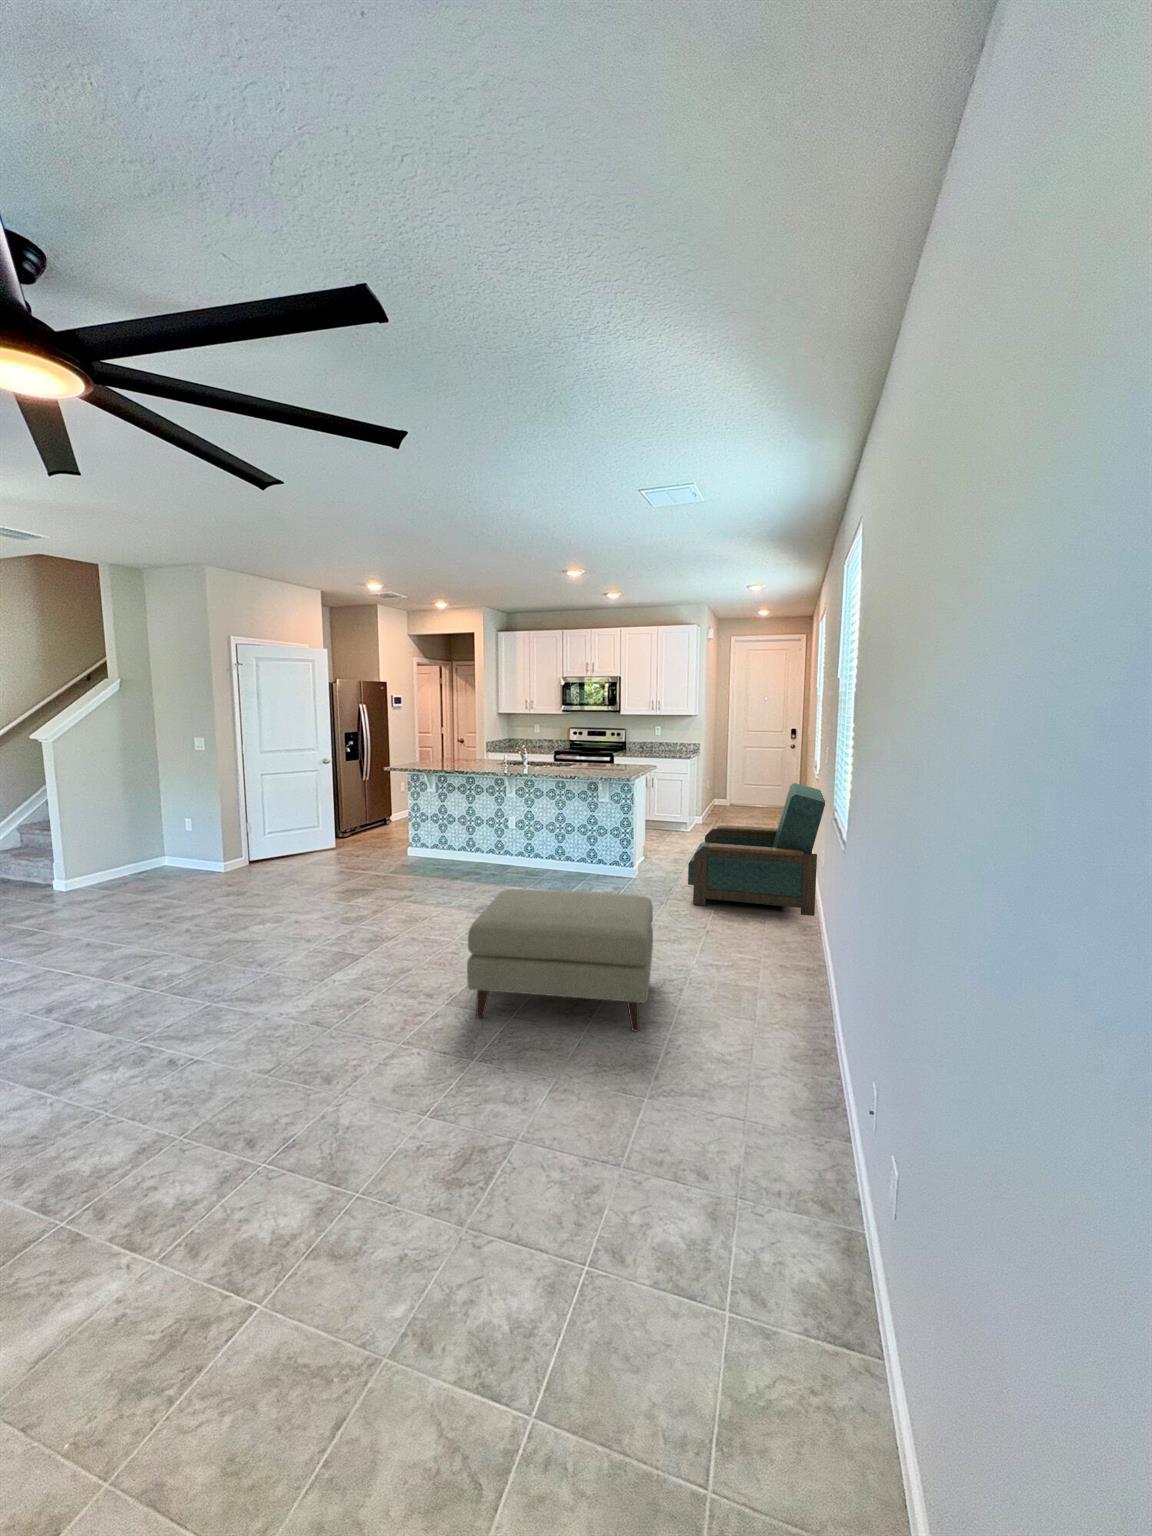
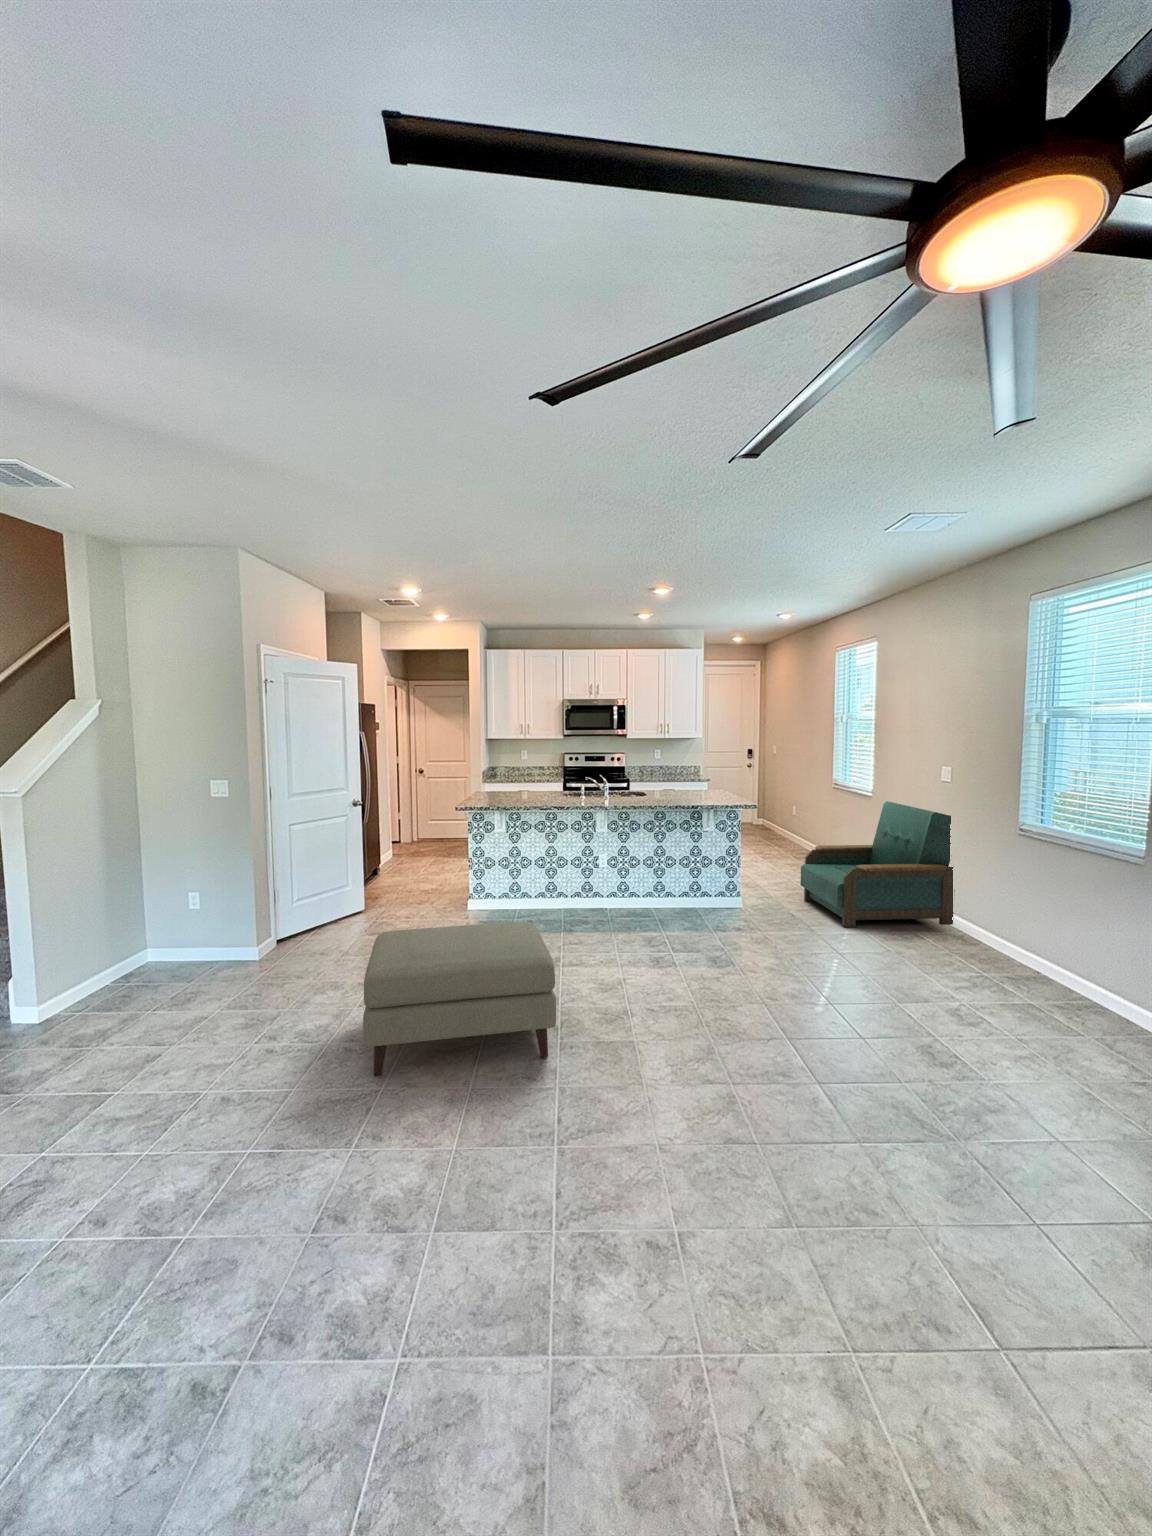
ottoman: present [467,889,653,1031] -> present [363,922,556,1077]

